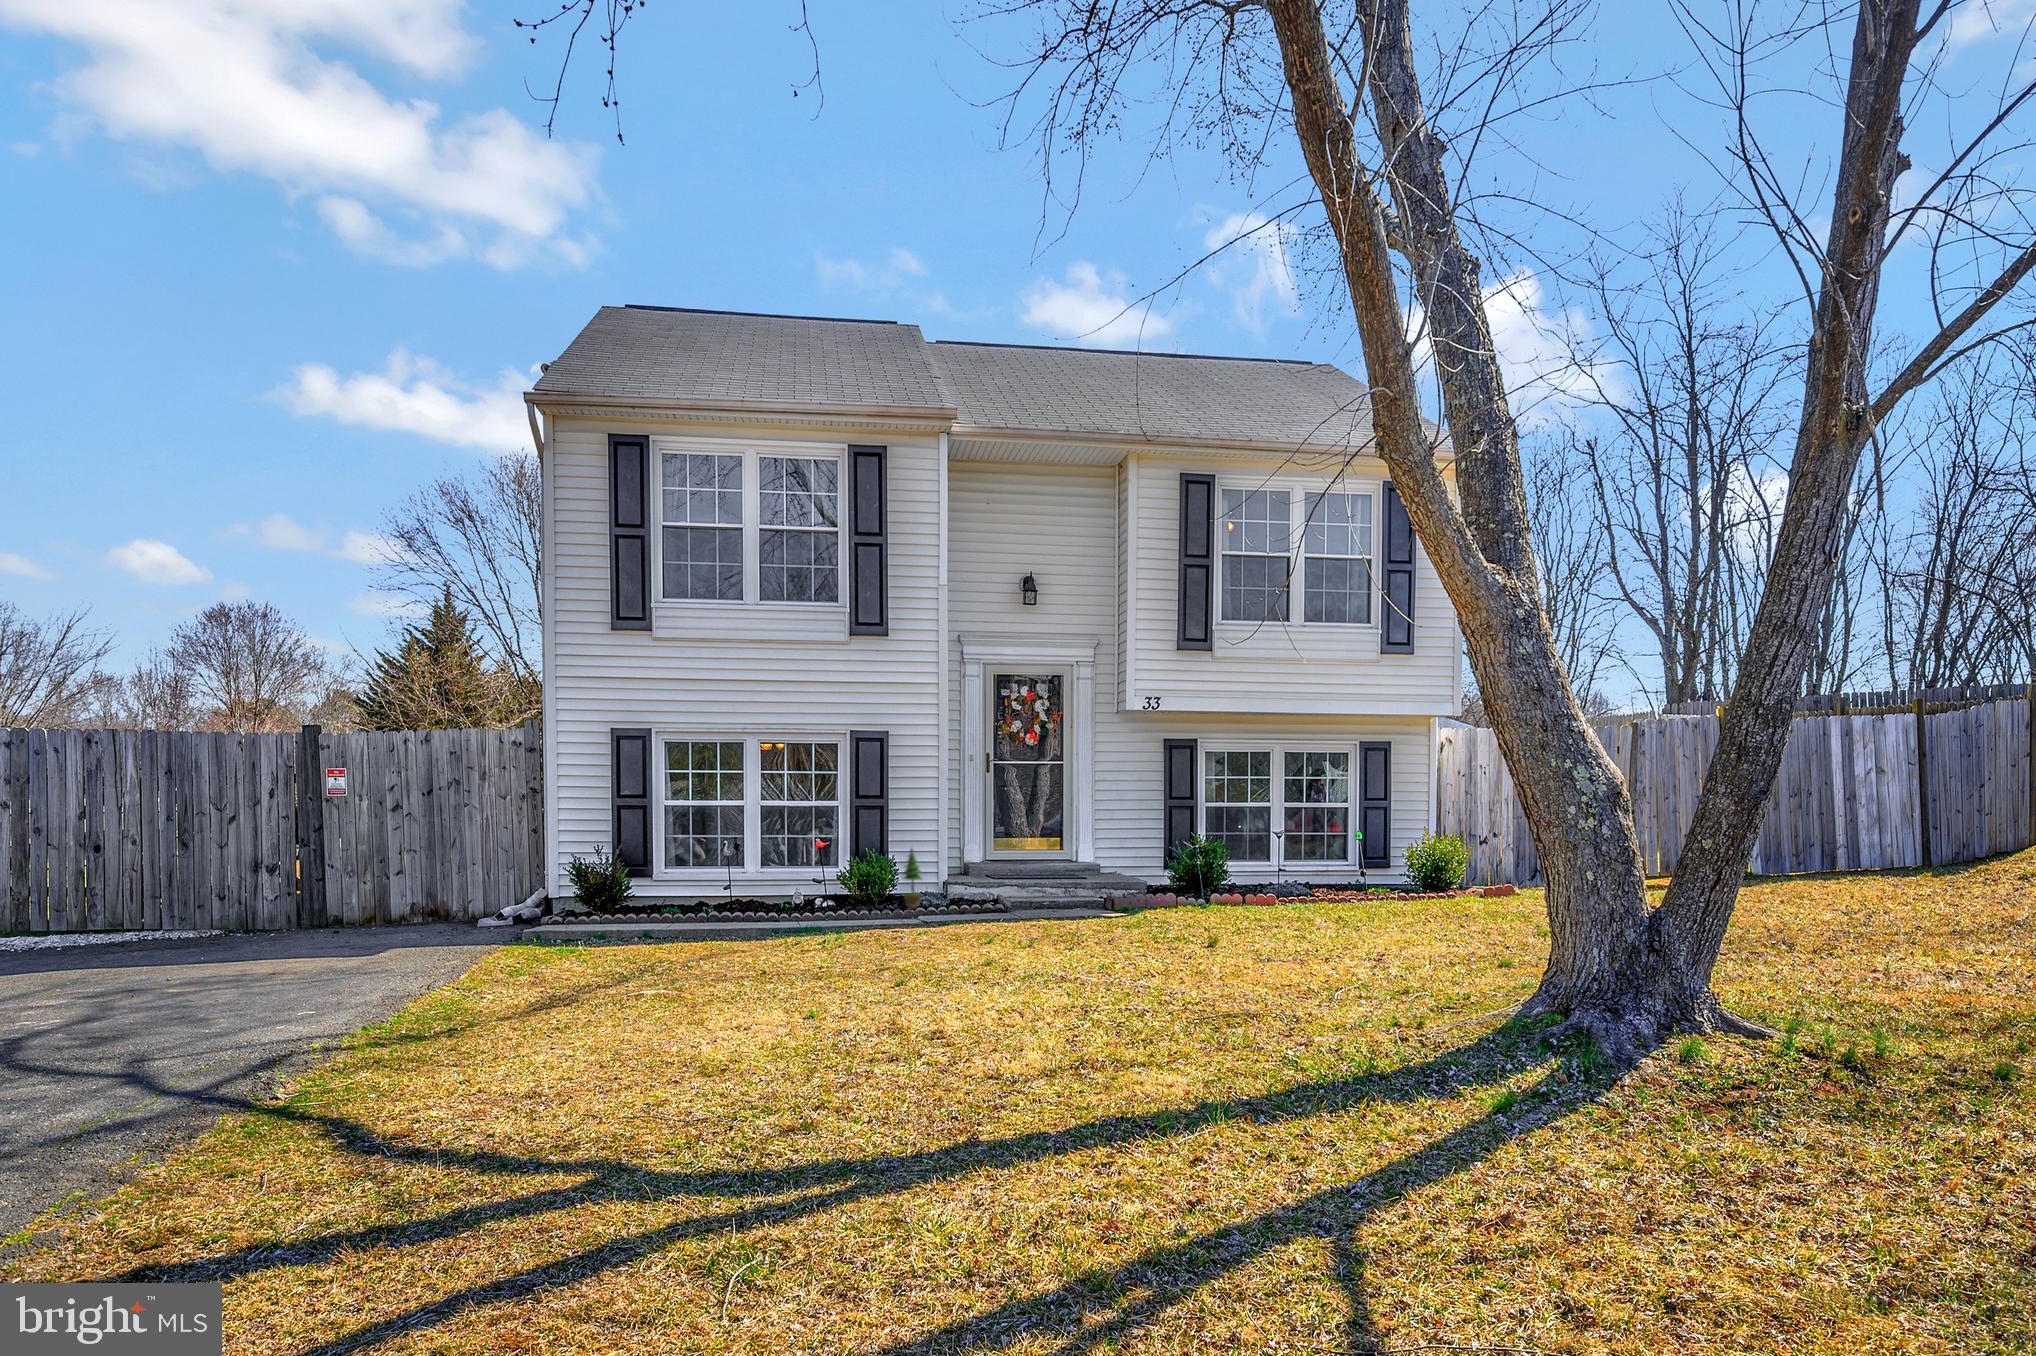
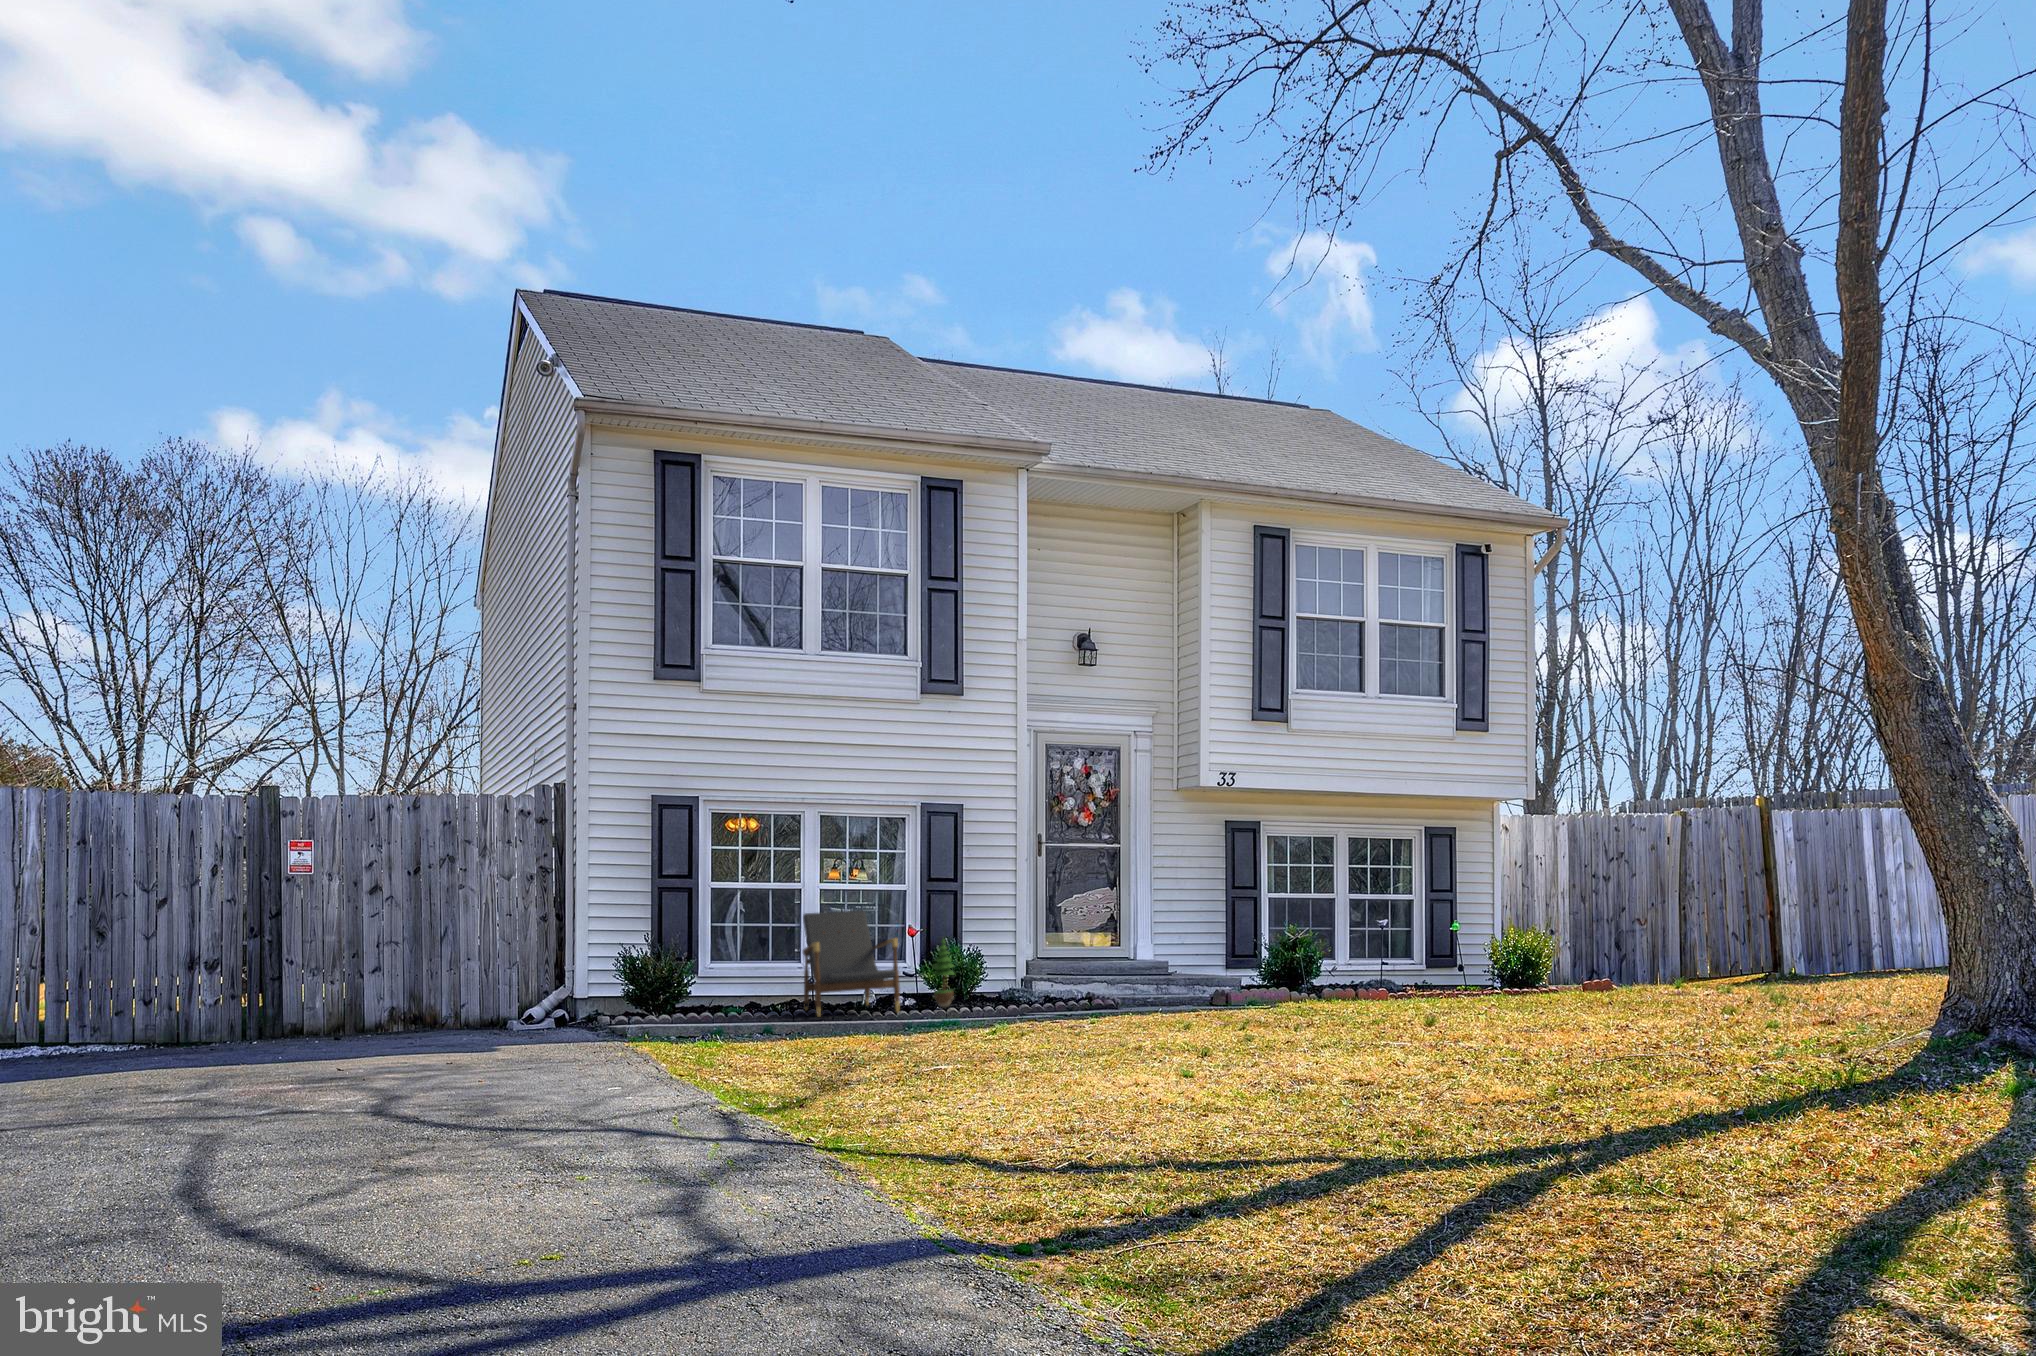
lounge chair: none [787,823,874,921] -> present [803,910,900,1017]

